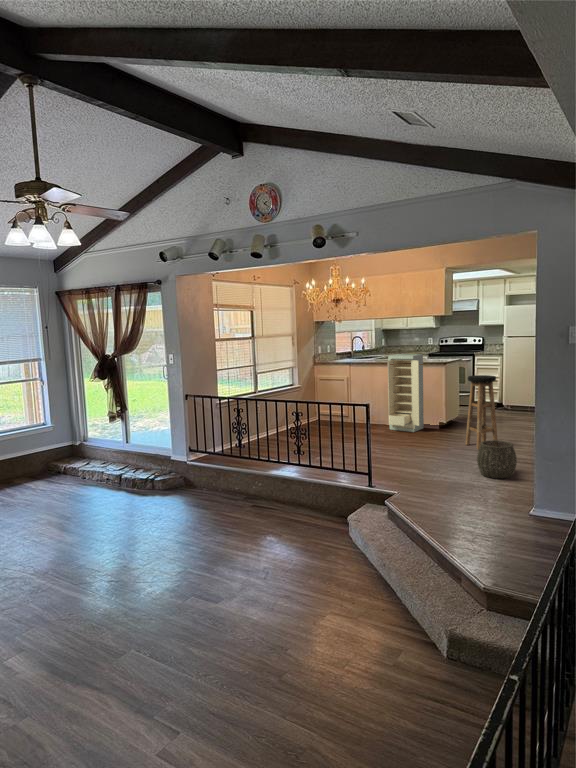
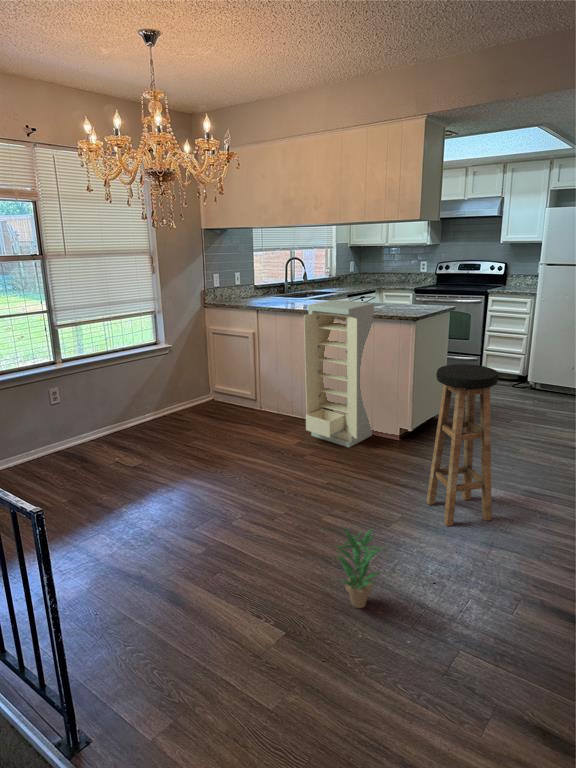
potted plant: none [440,429,462,467] -> present [335,527,381,608]
woven basket: present [477,440,517,478] -> none [408,573,513,701]

